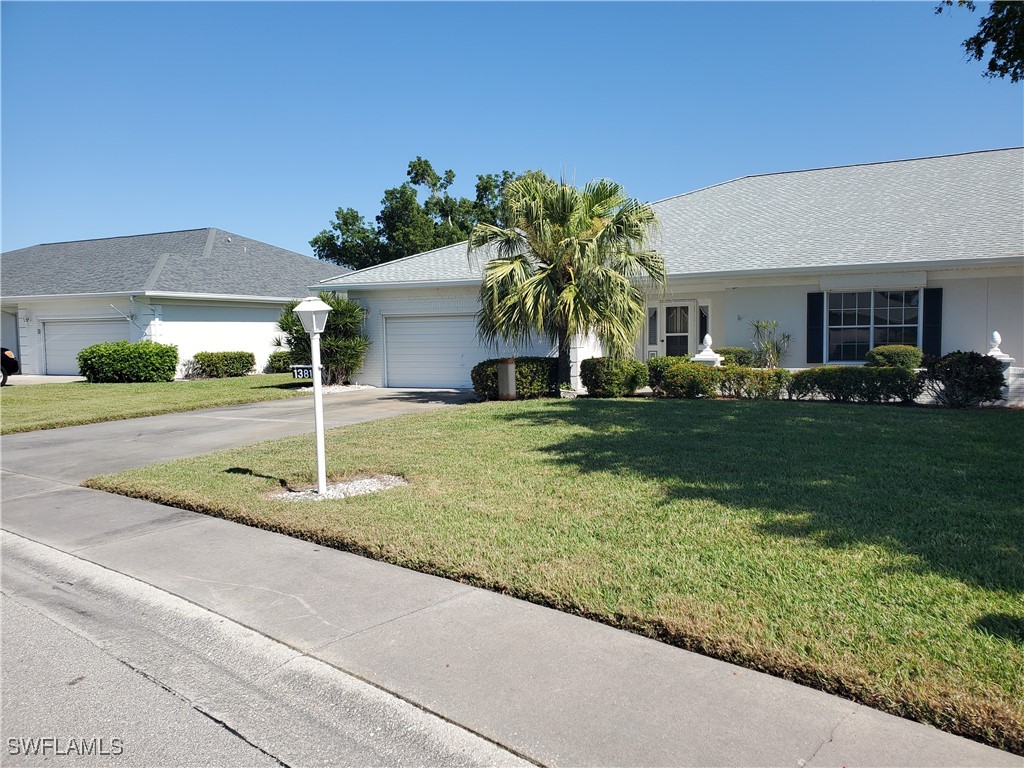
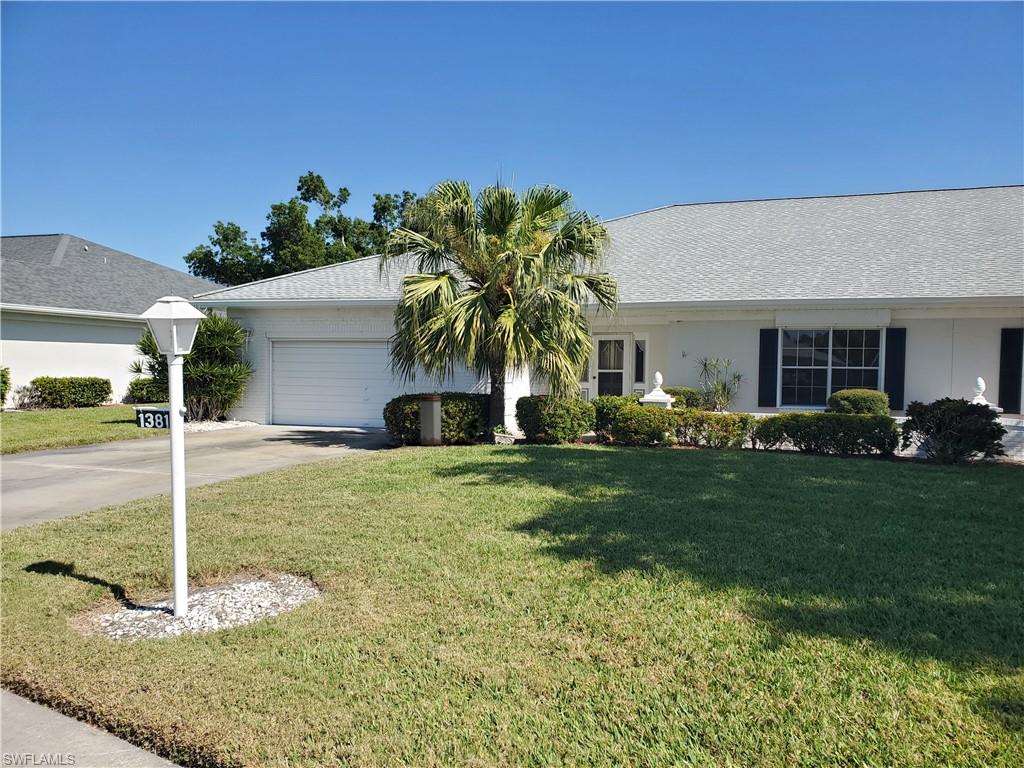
potted plant: present [619,374,641,396] -> present [456,415,488,444]

